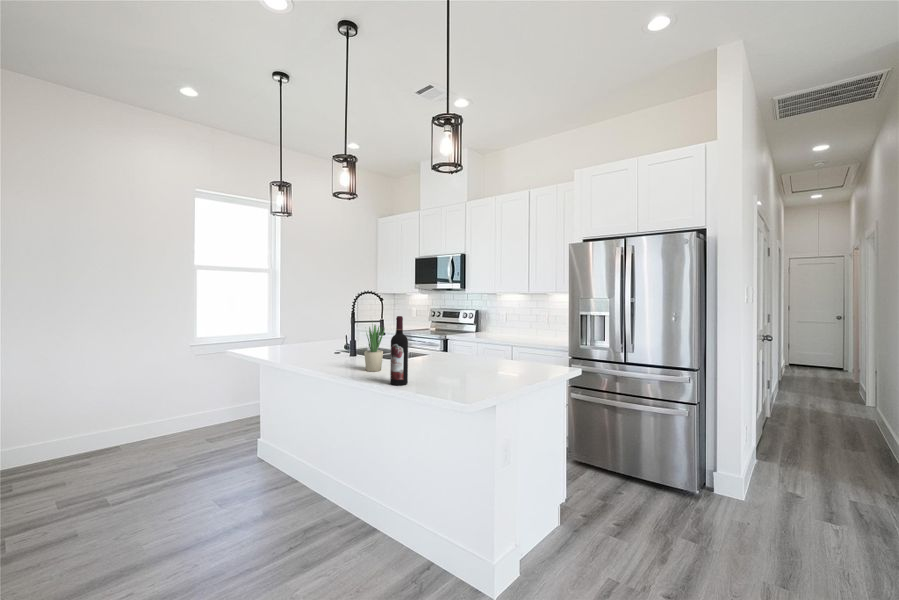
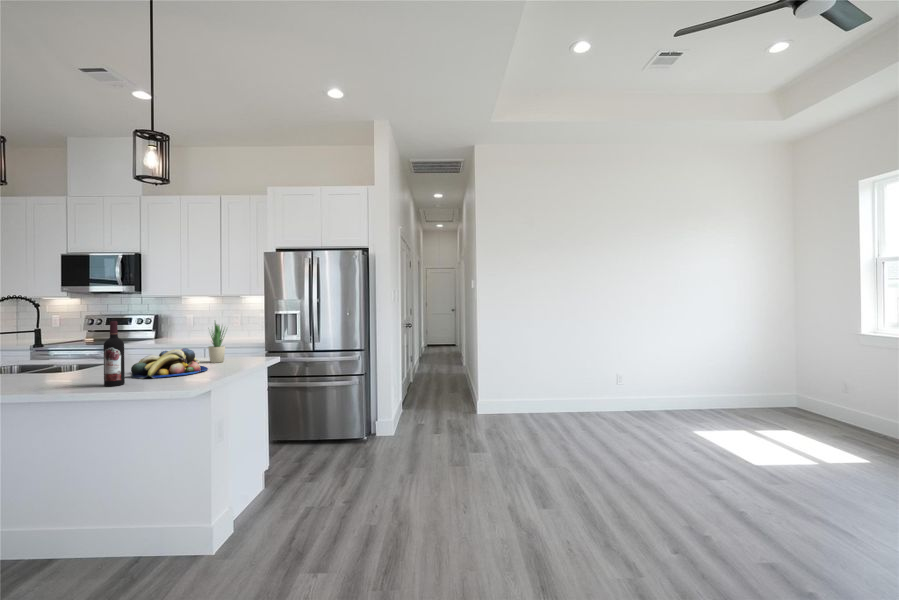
potted plant: present [364,325,385,371] -> present [208,322,225,363]
fruit bowl: none [419,349,492,381] -> present [131,348,208,379]

